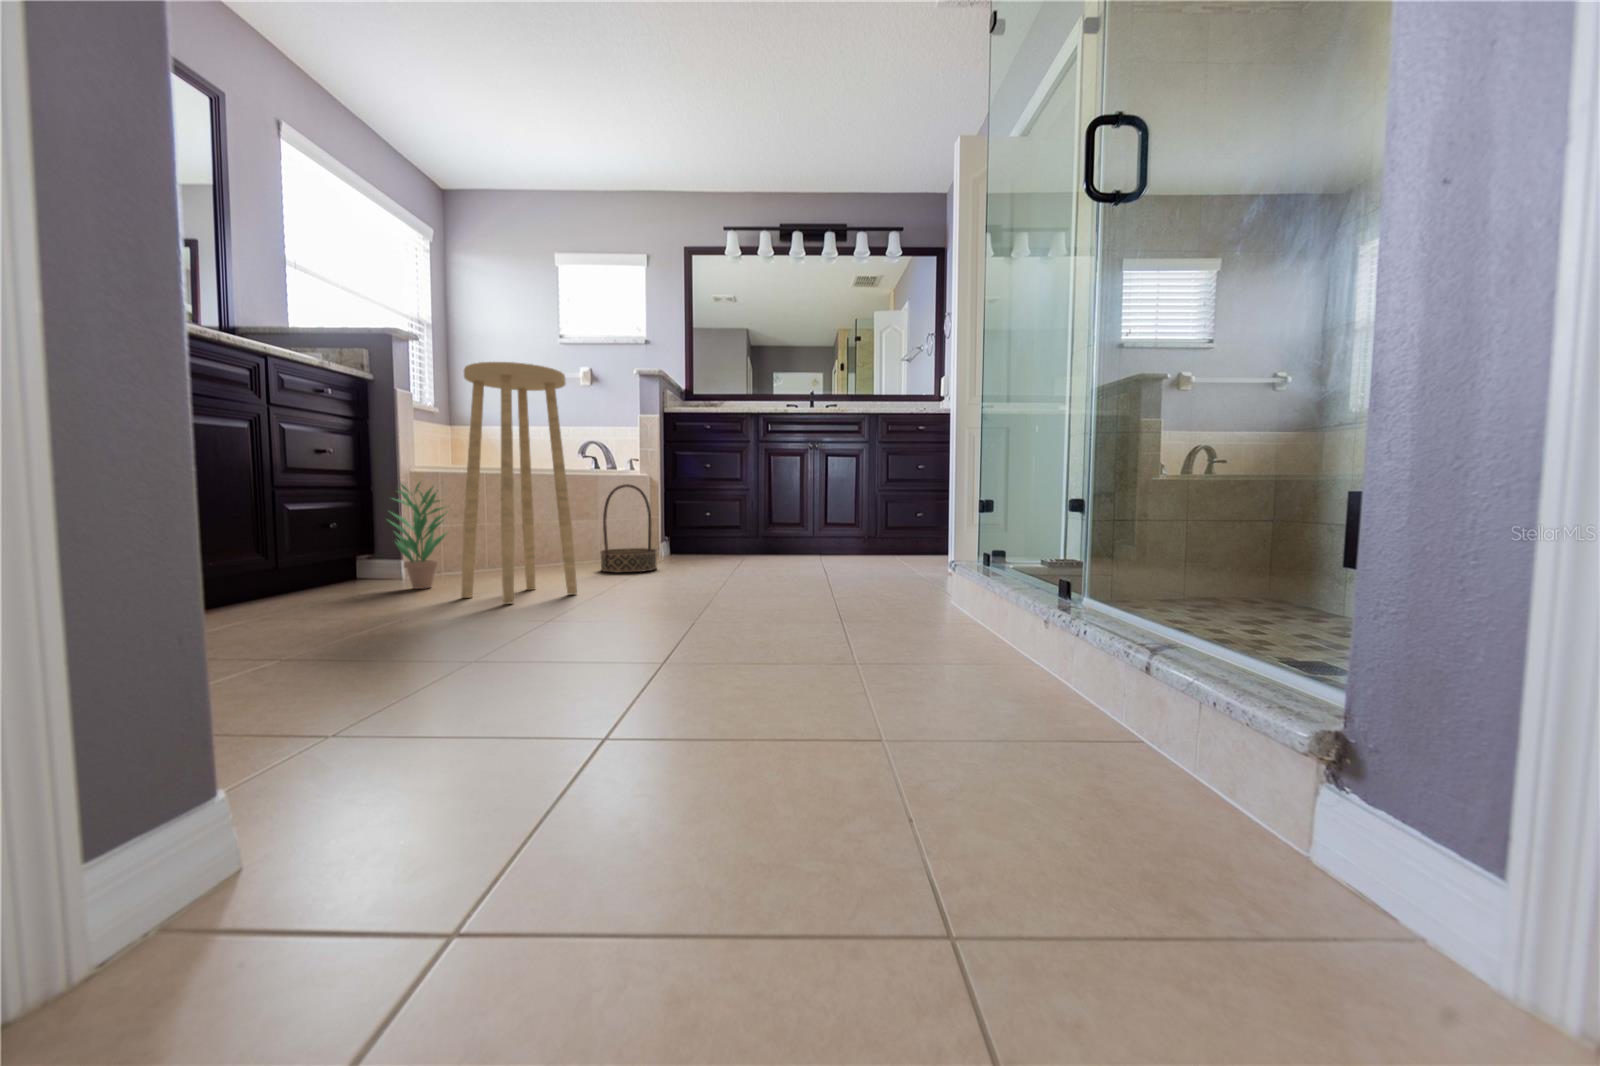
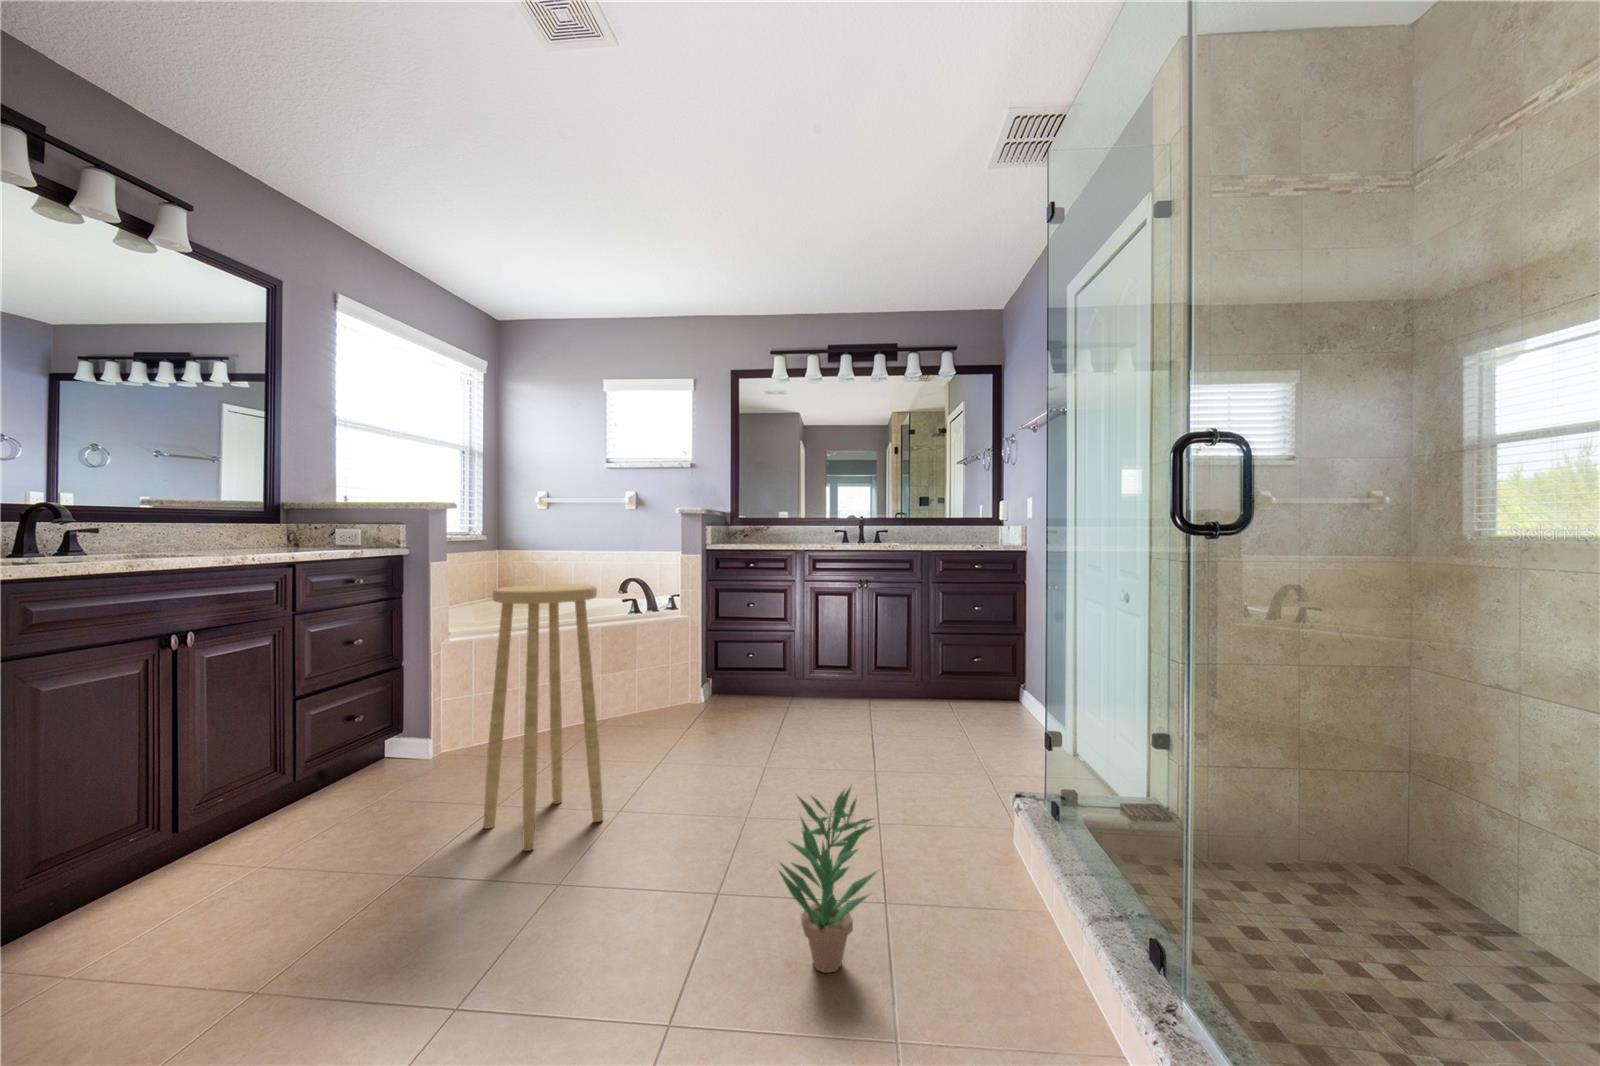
potted plant: present [391,483,446,589] -> present [779,786,877,973]
basket: present [601,484,657,573] -> none [635,652,694,752]

